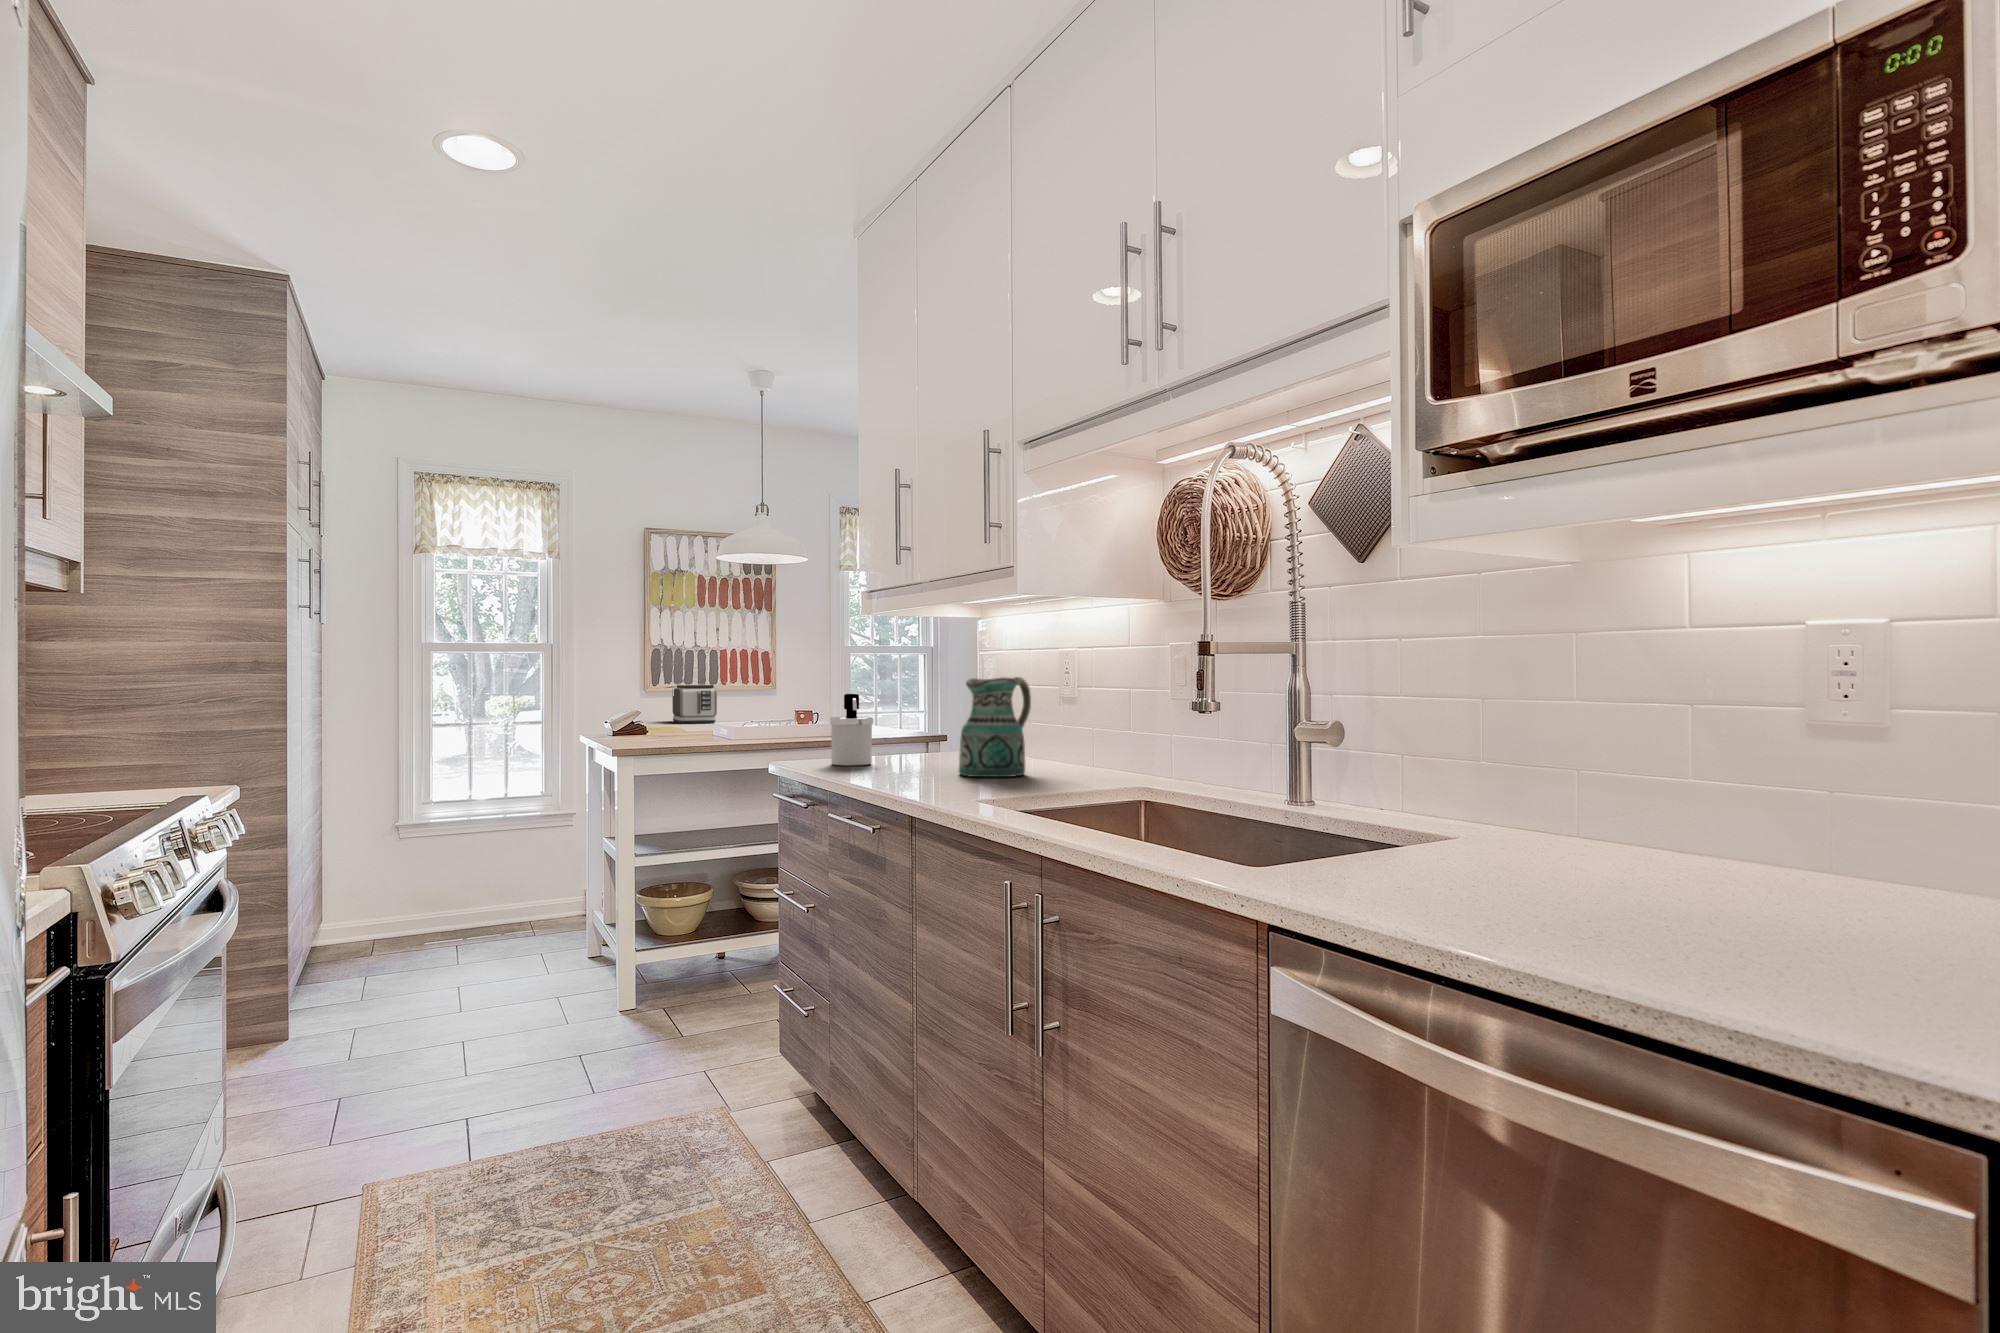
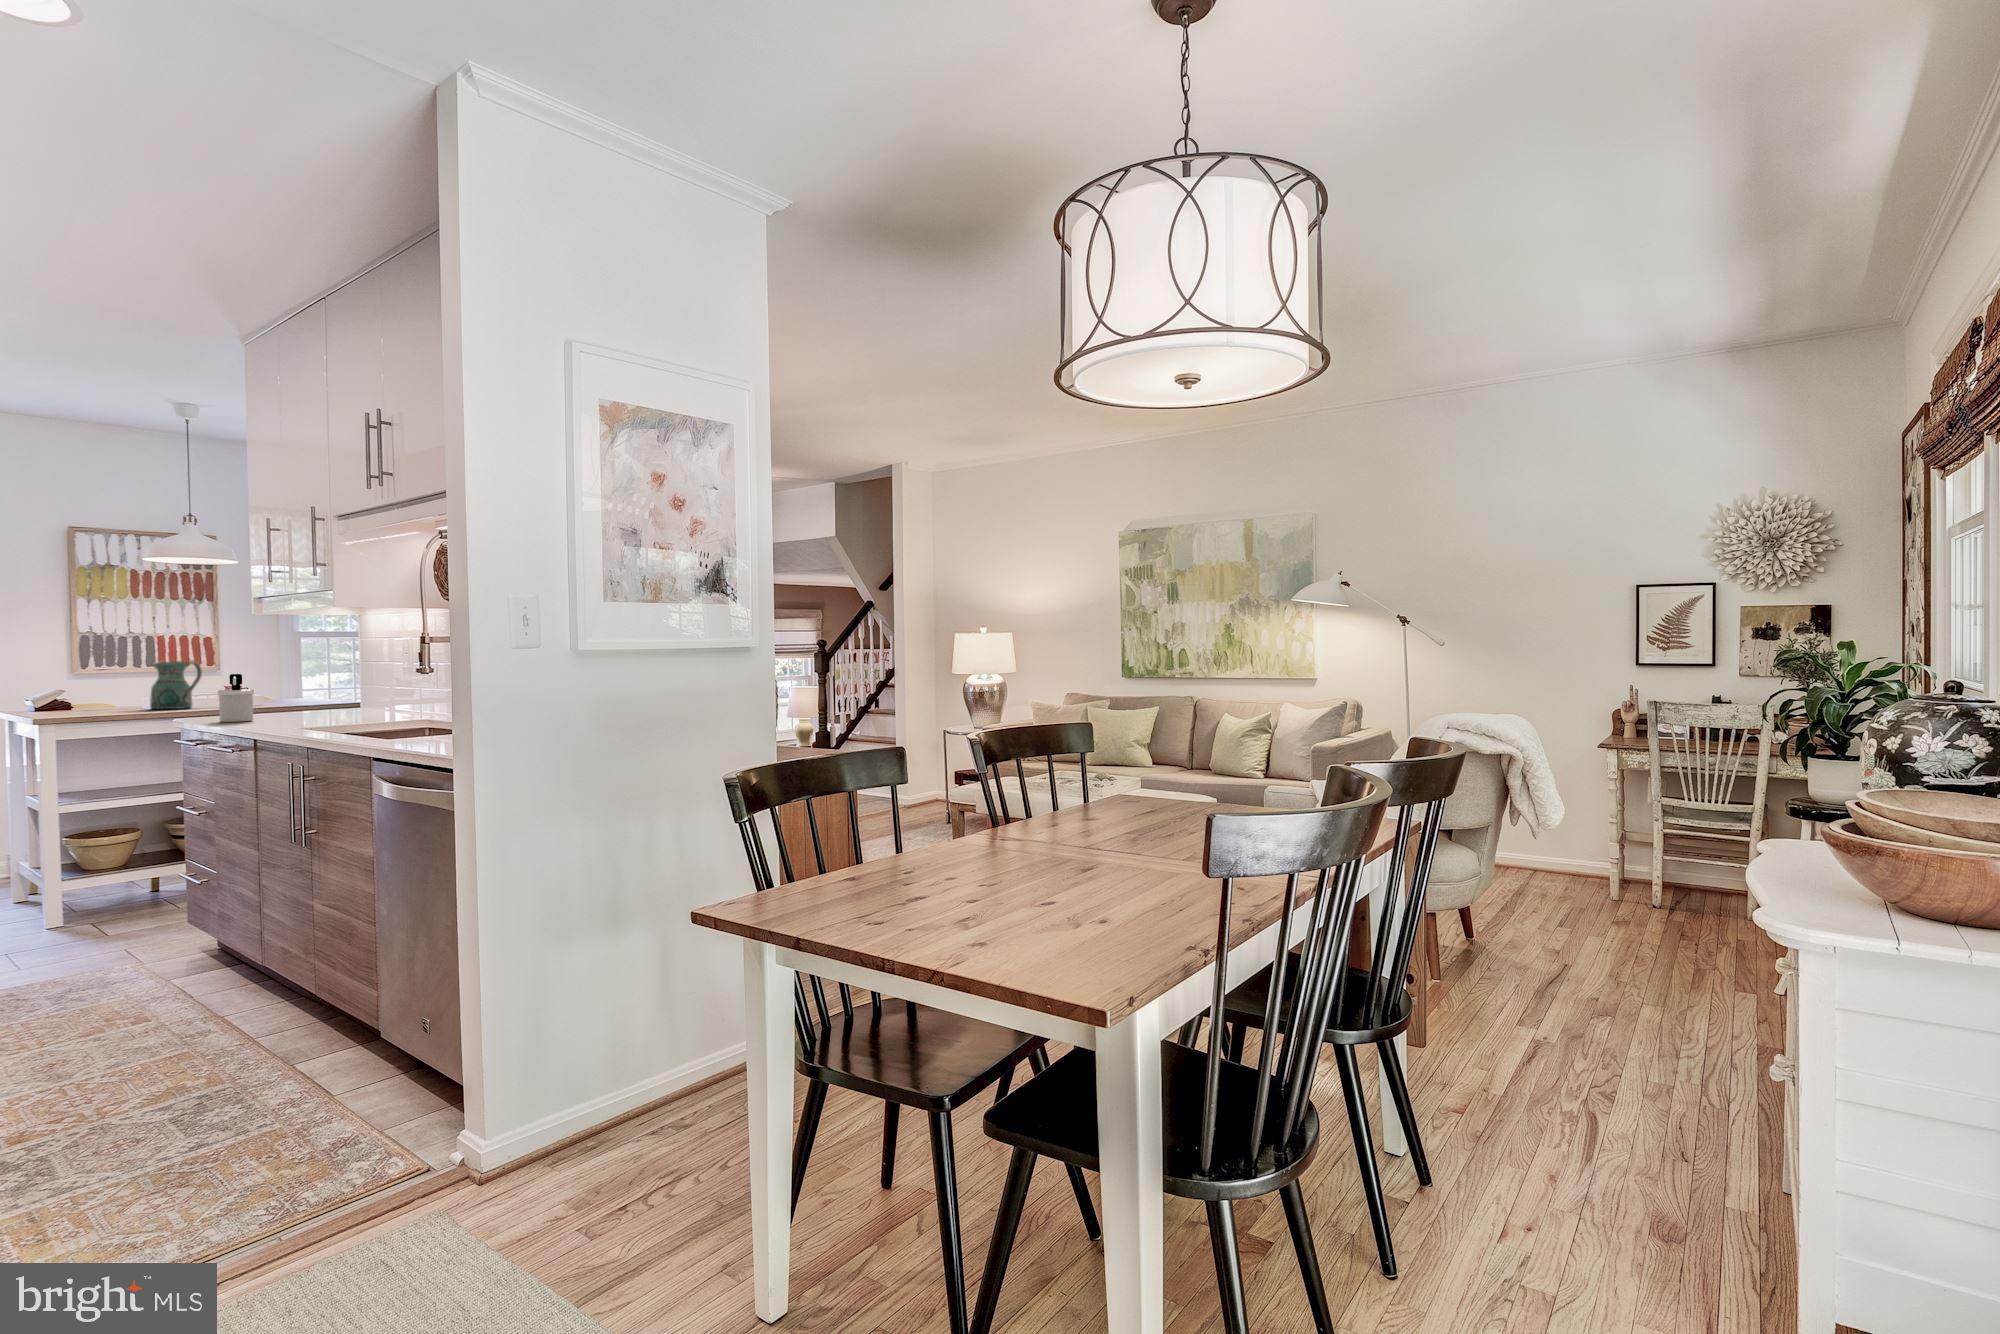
ceramic pitcher: present [959,677,1031,777] -> present [150,661,202,709]
toaster: present [672,685,717,723] -> none [104,667,153,701]

